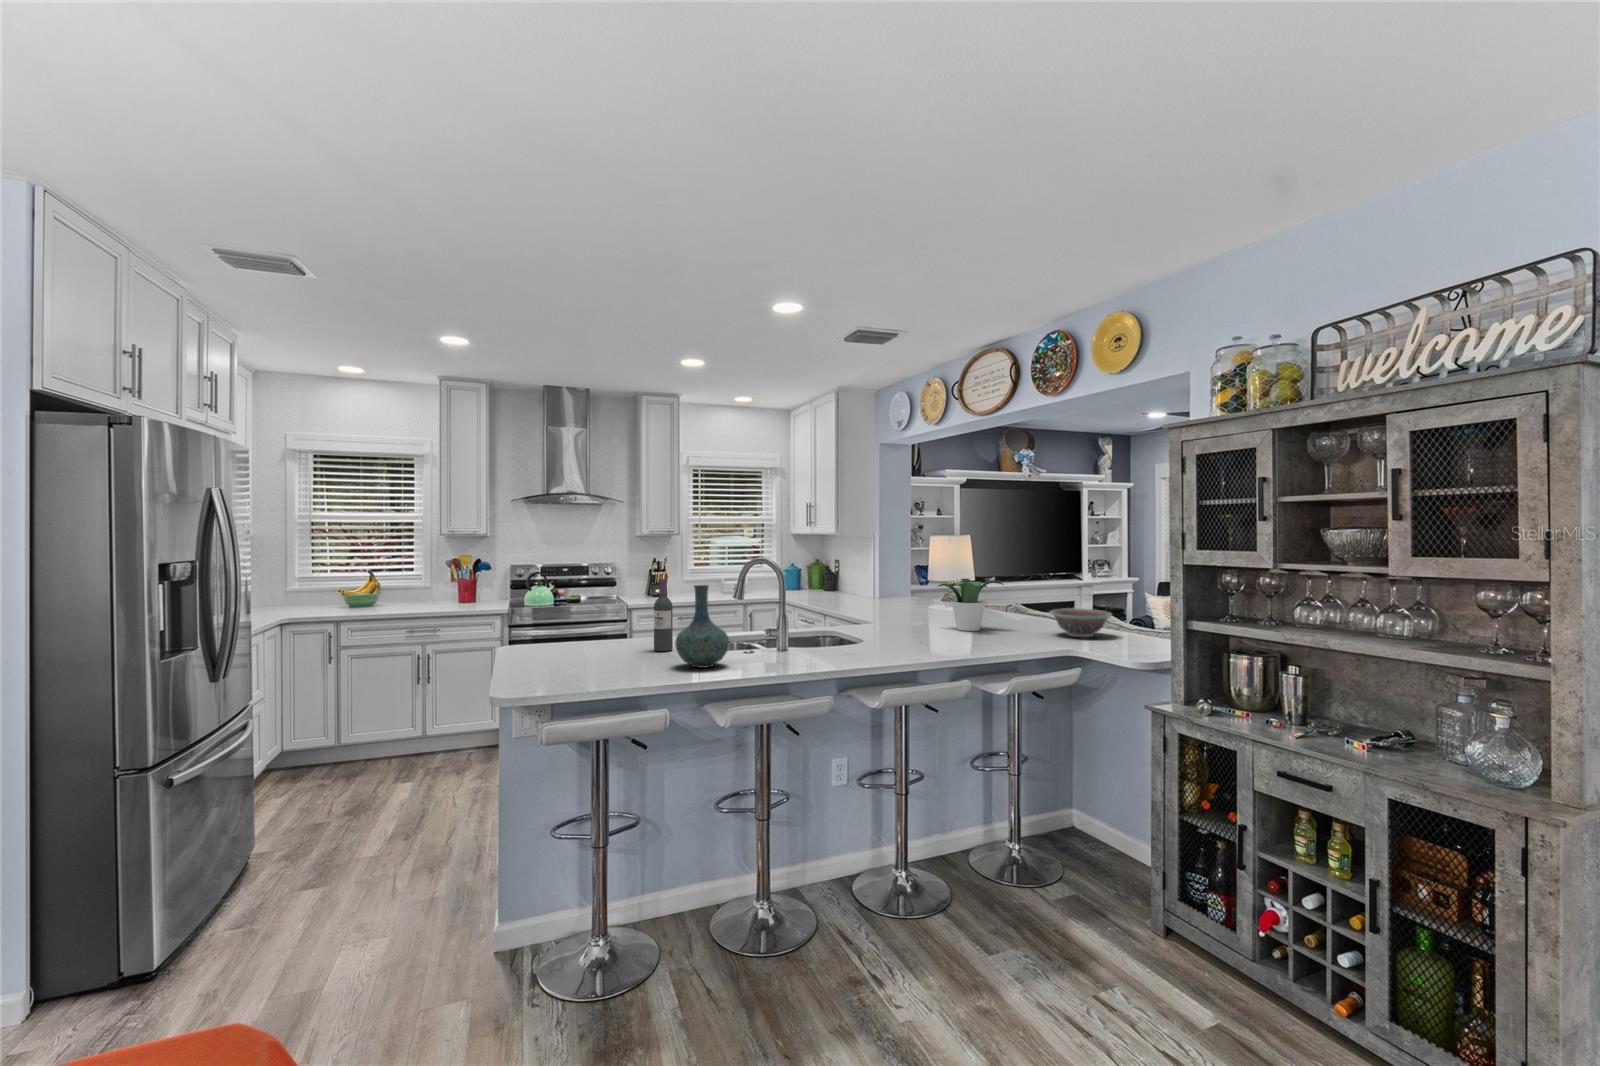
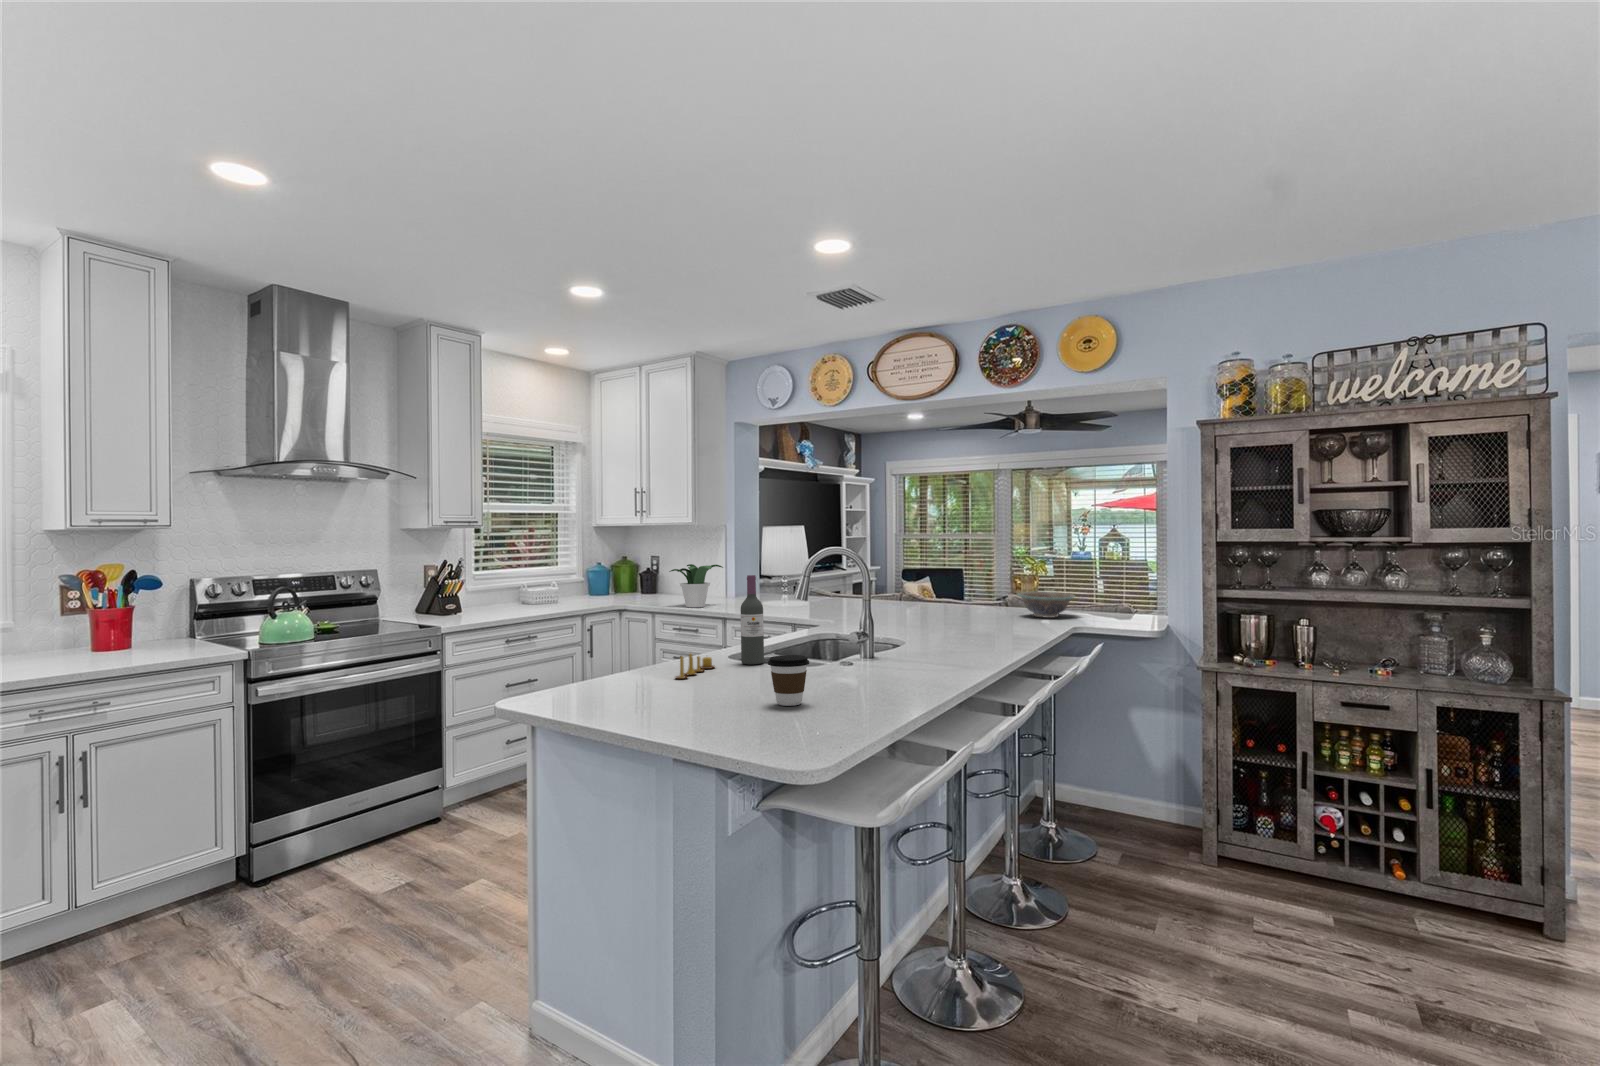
potted plant: present [938,578,1003,631] -> present [669,564,723,607]
vase: present [675,585,729,668] -> none [841,577,903,673]
candle: none [573,635,630,656] -> present [676,654,714,679]
coffee cup: none [534,643,568,682] -> present [768,655,809,706]

